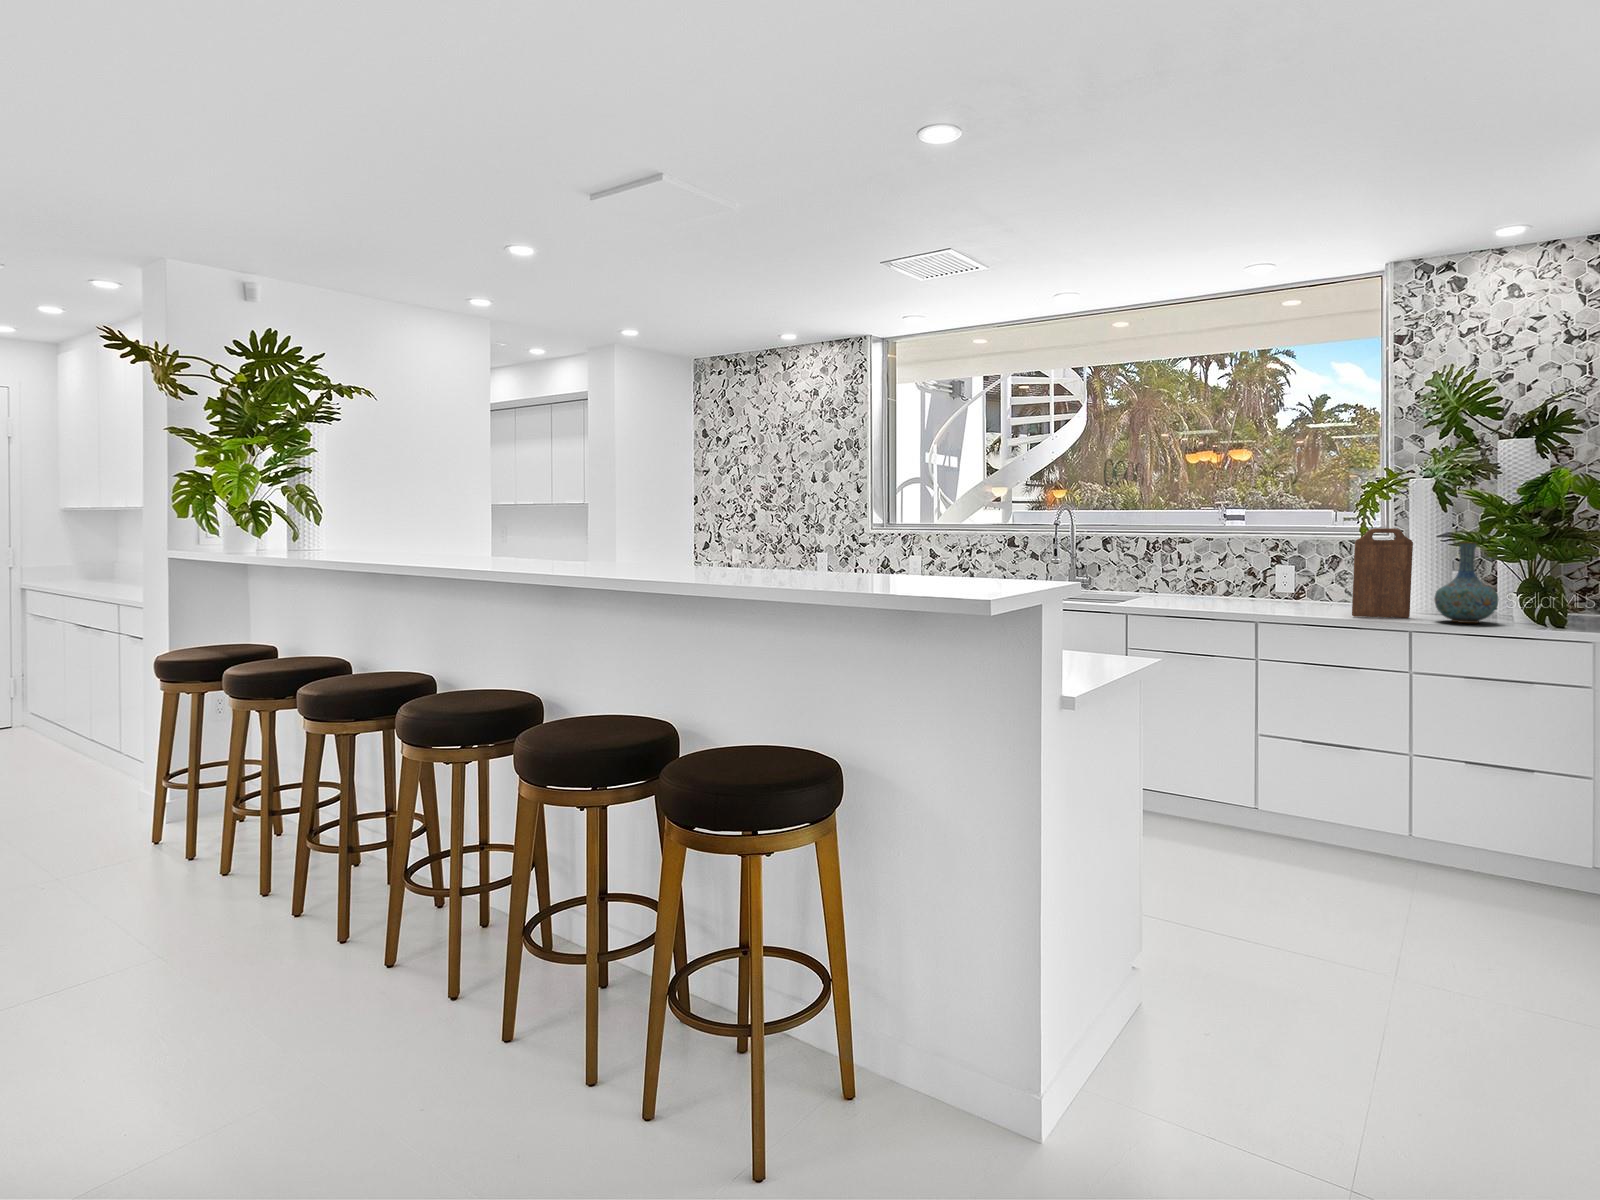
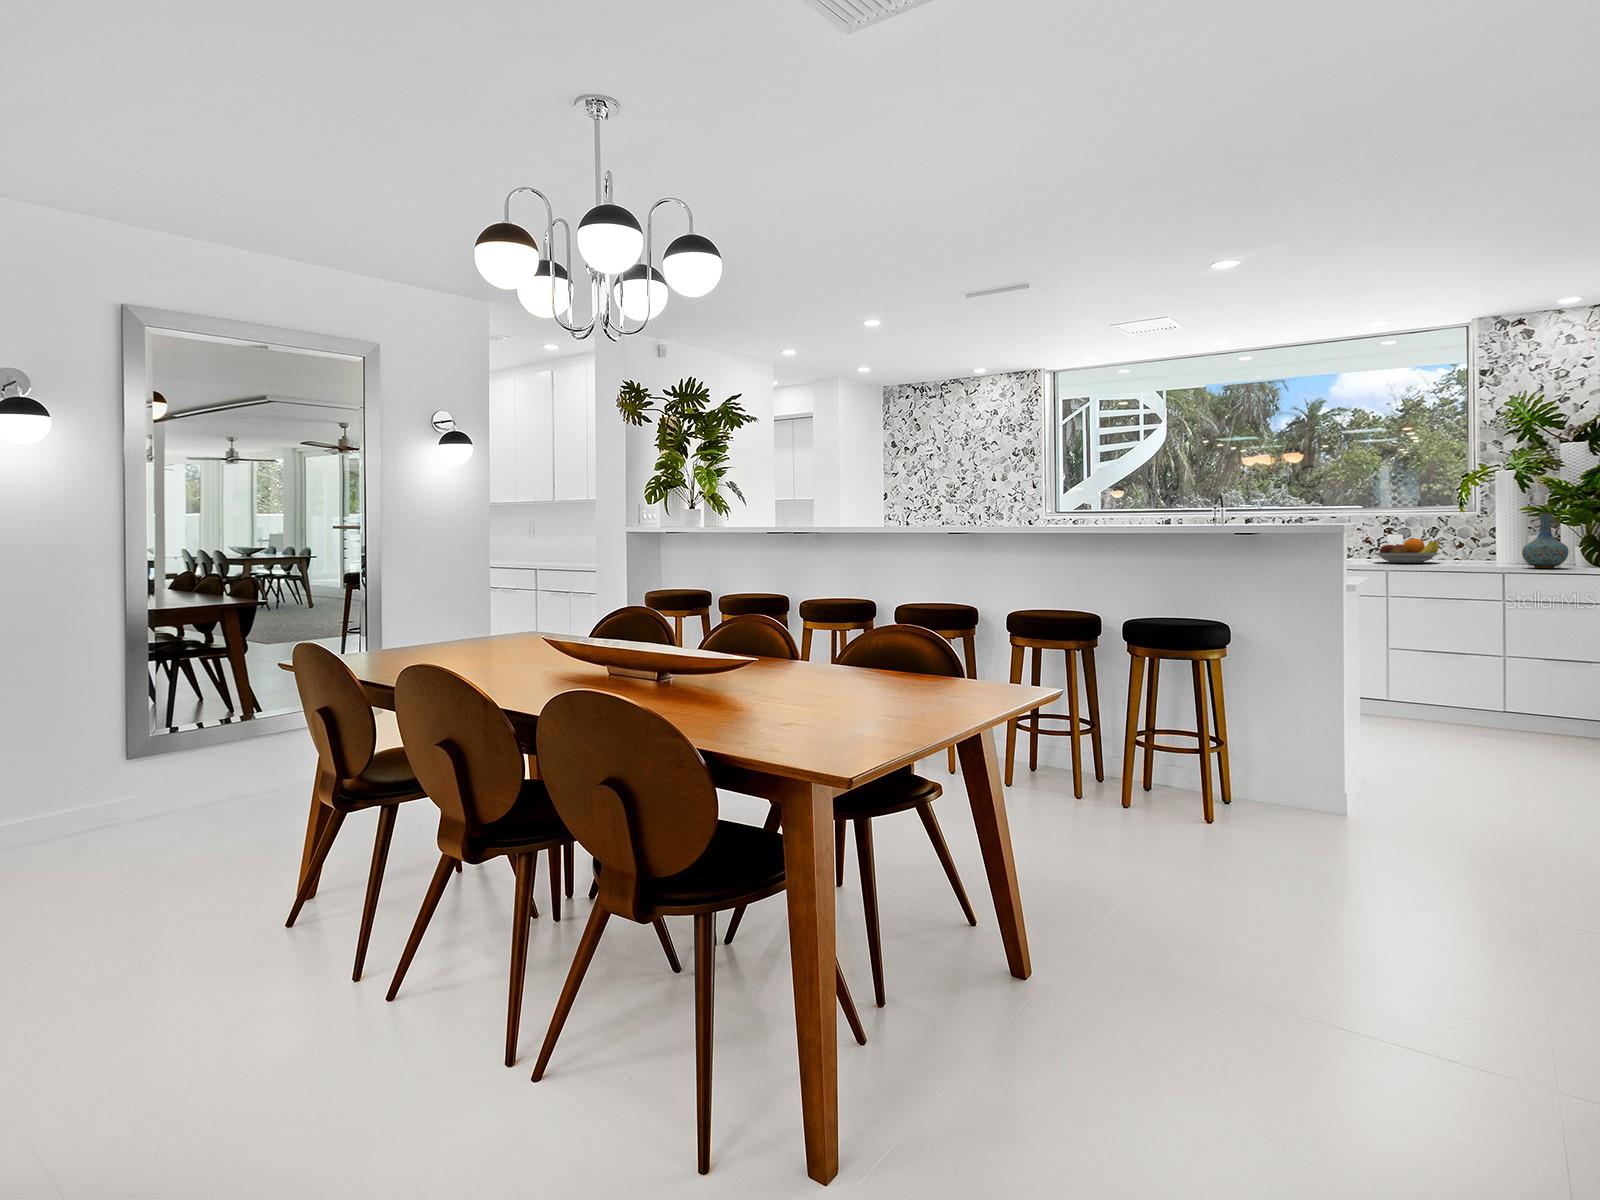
cutting board: present [1352,528,1413,618] -> none [1461,505,1504,567]
fruit bowl: none [1249,571,1337,605] -> present [1374,539,1440,563]

